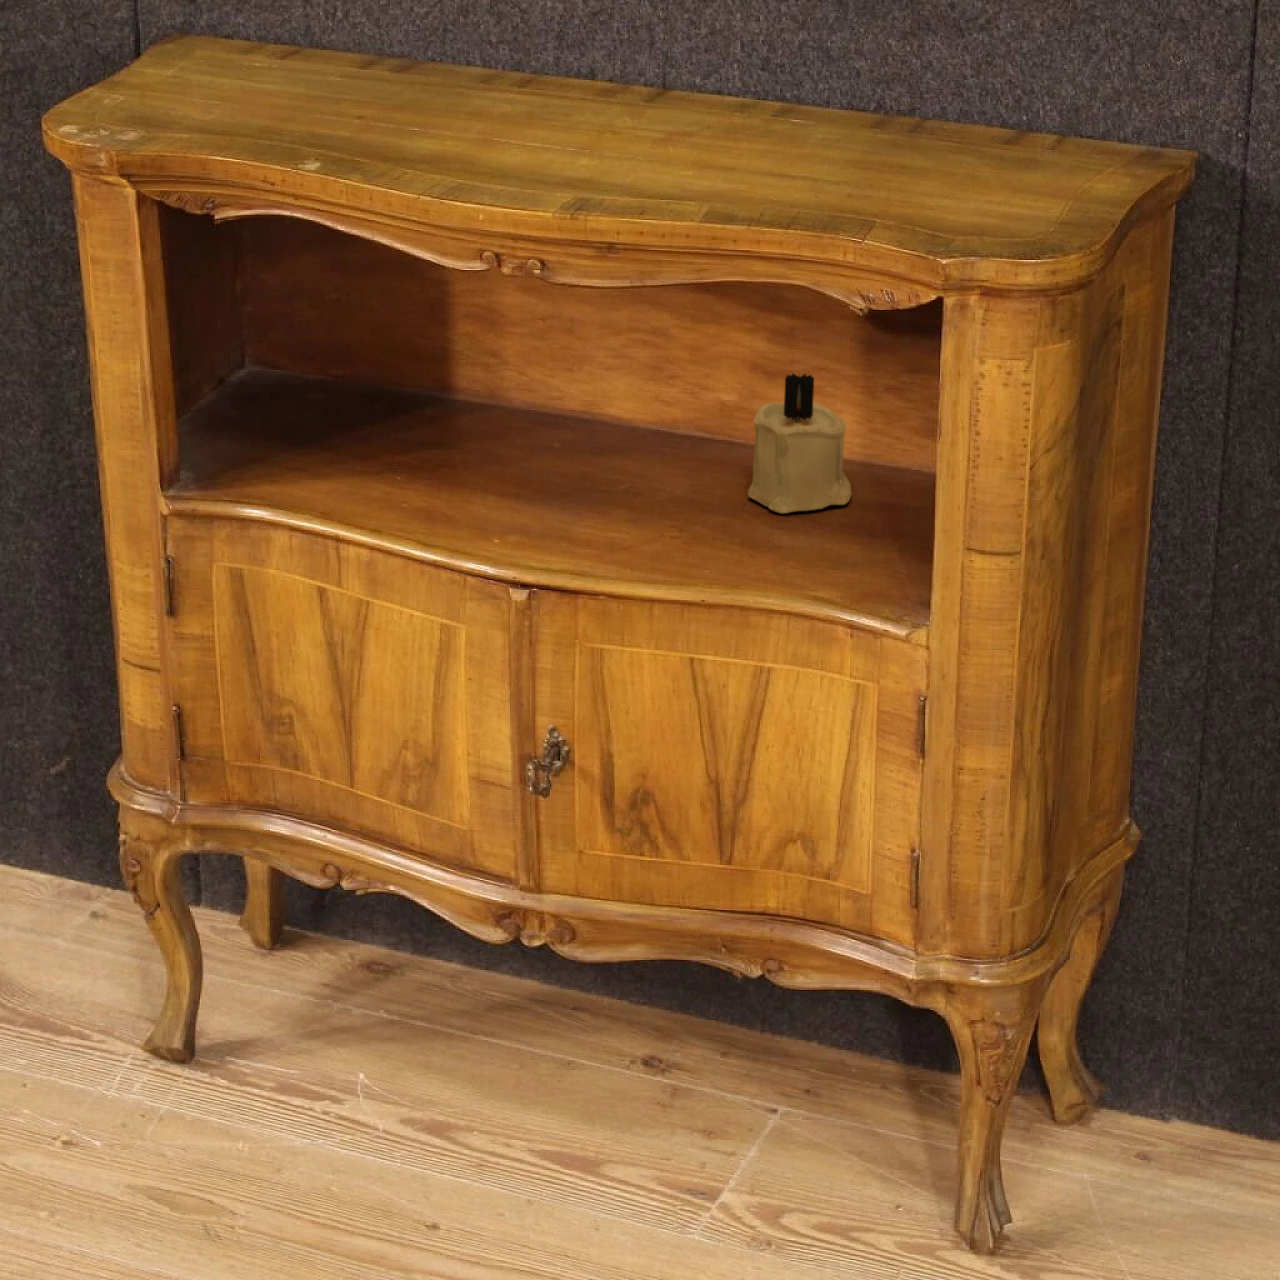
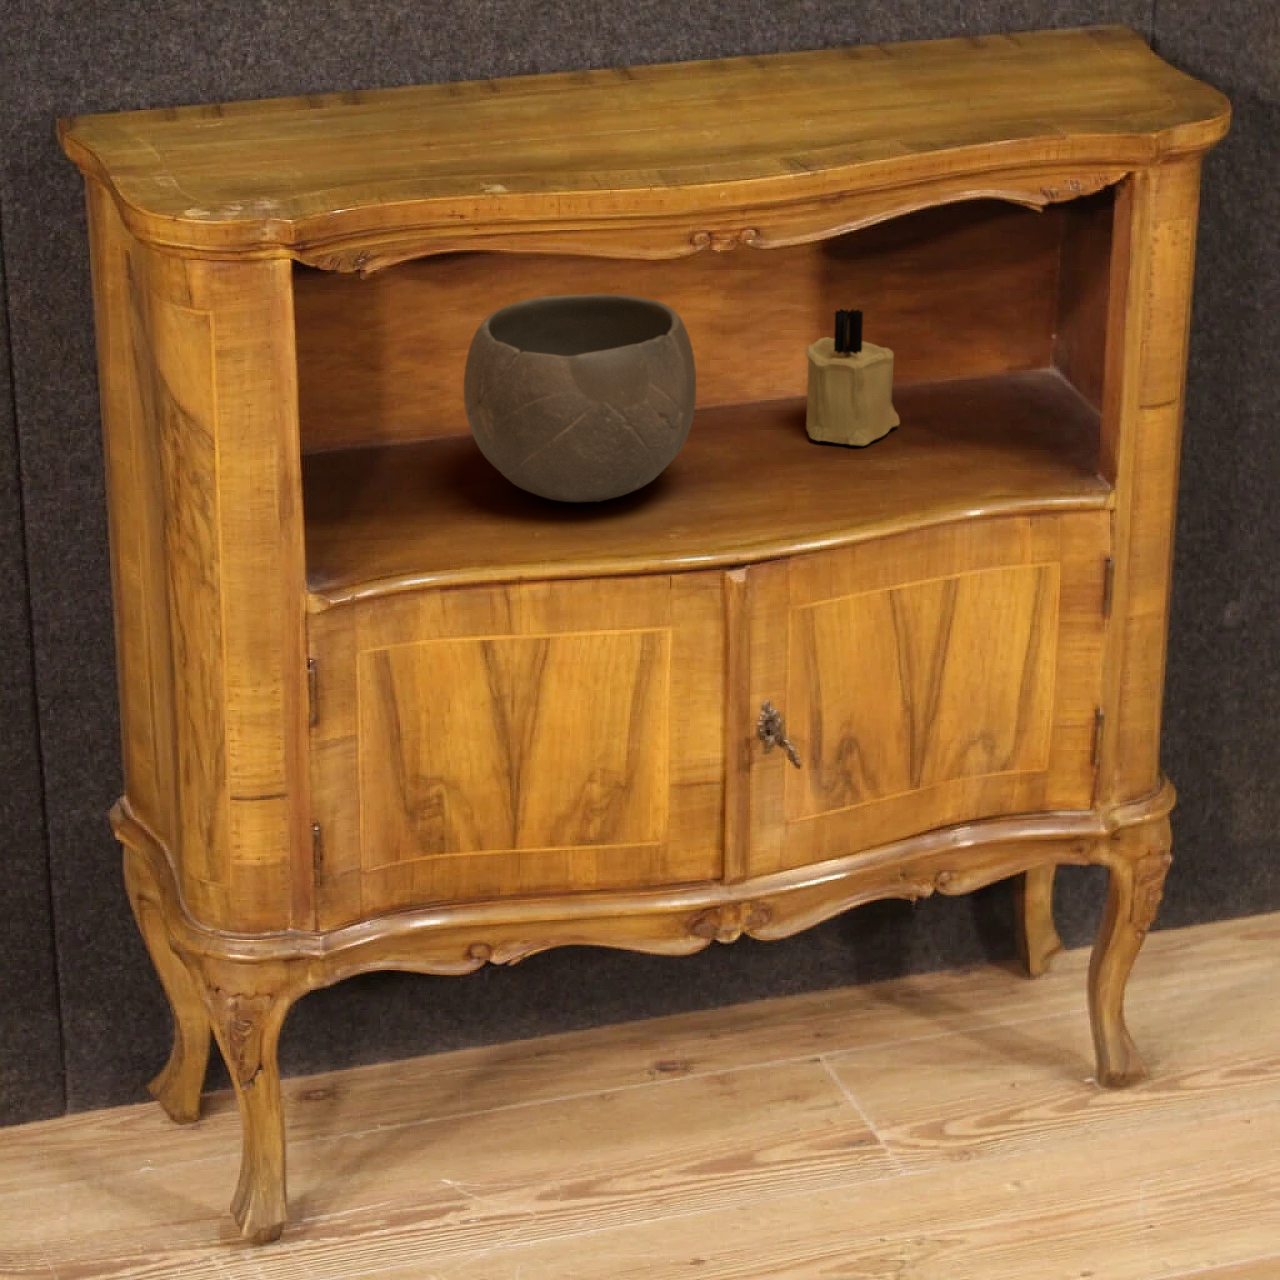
ceramic bowl: none [379,293,605,493] -> present [464,294,696,502]

